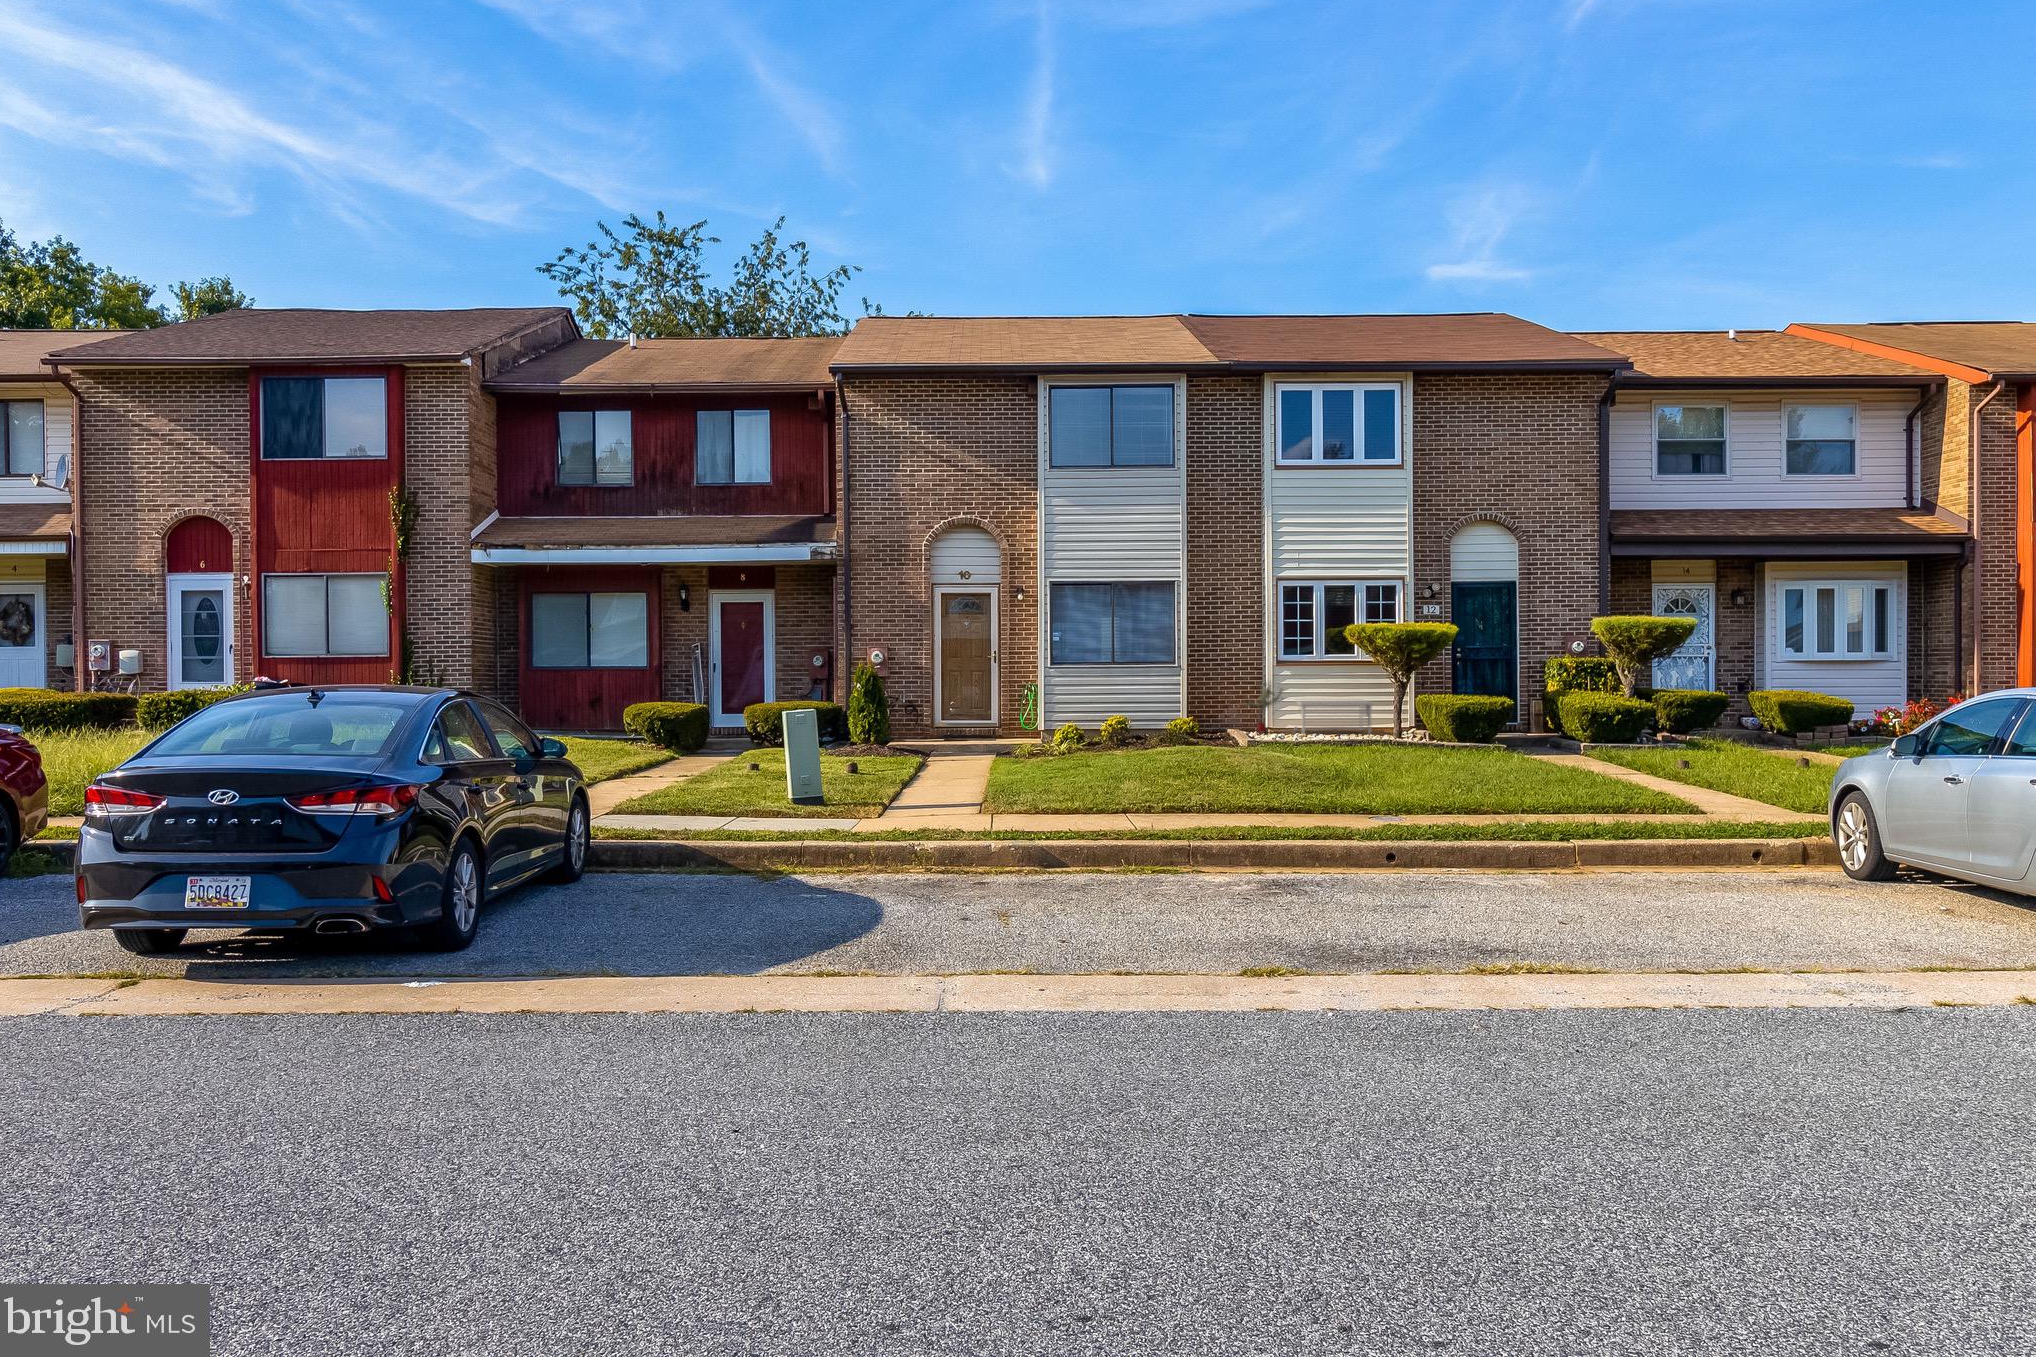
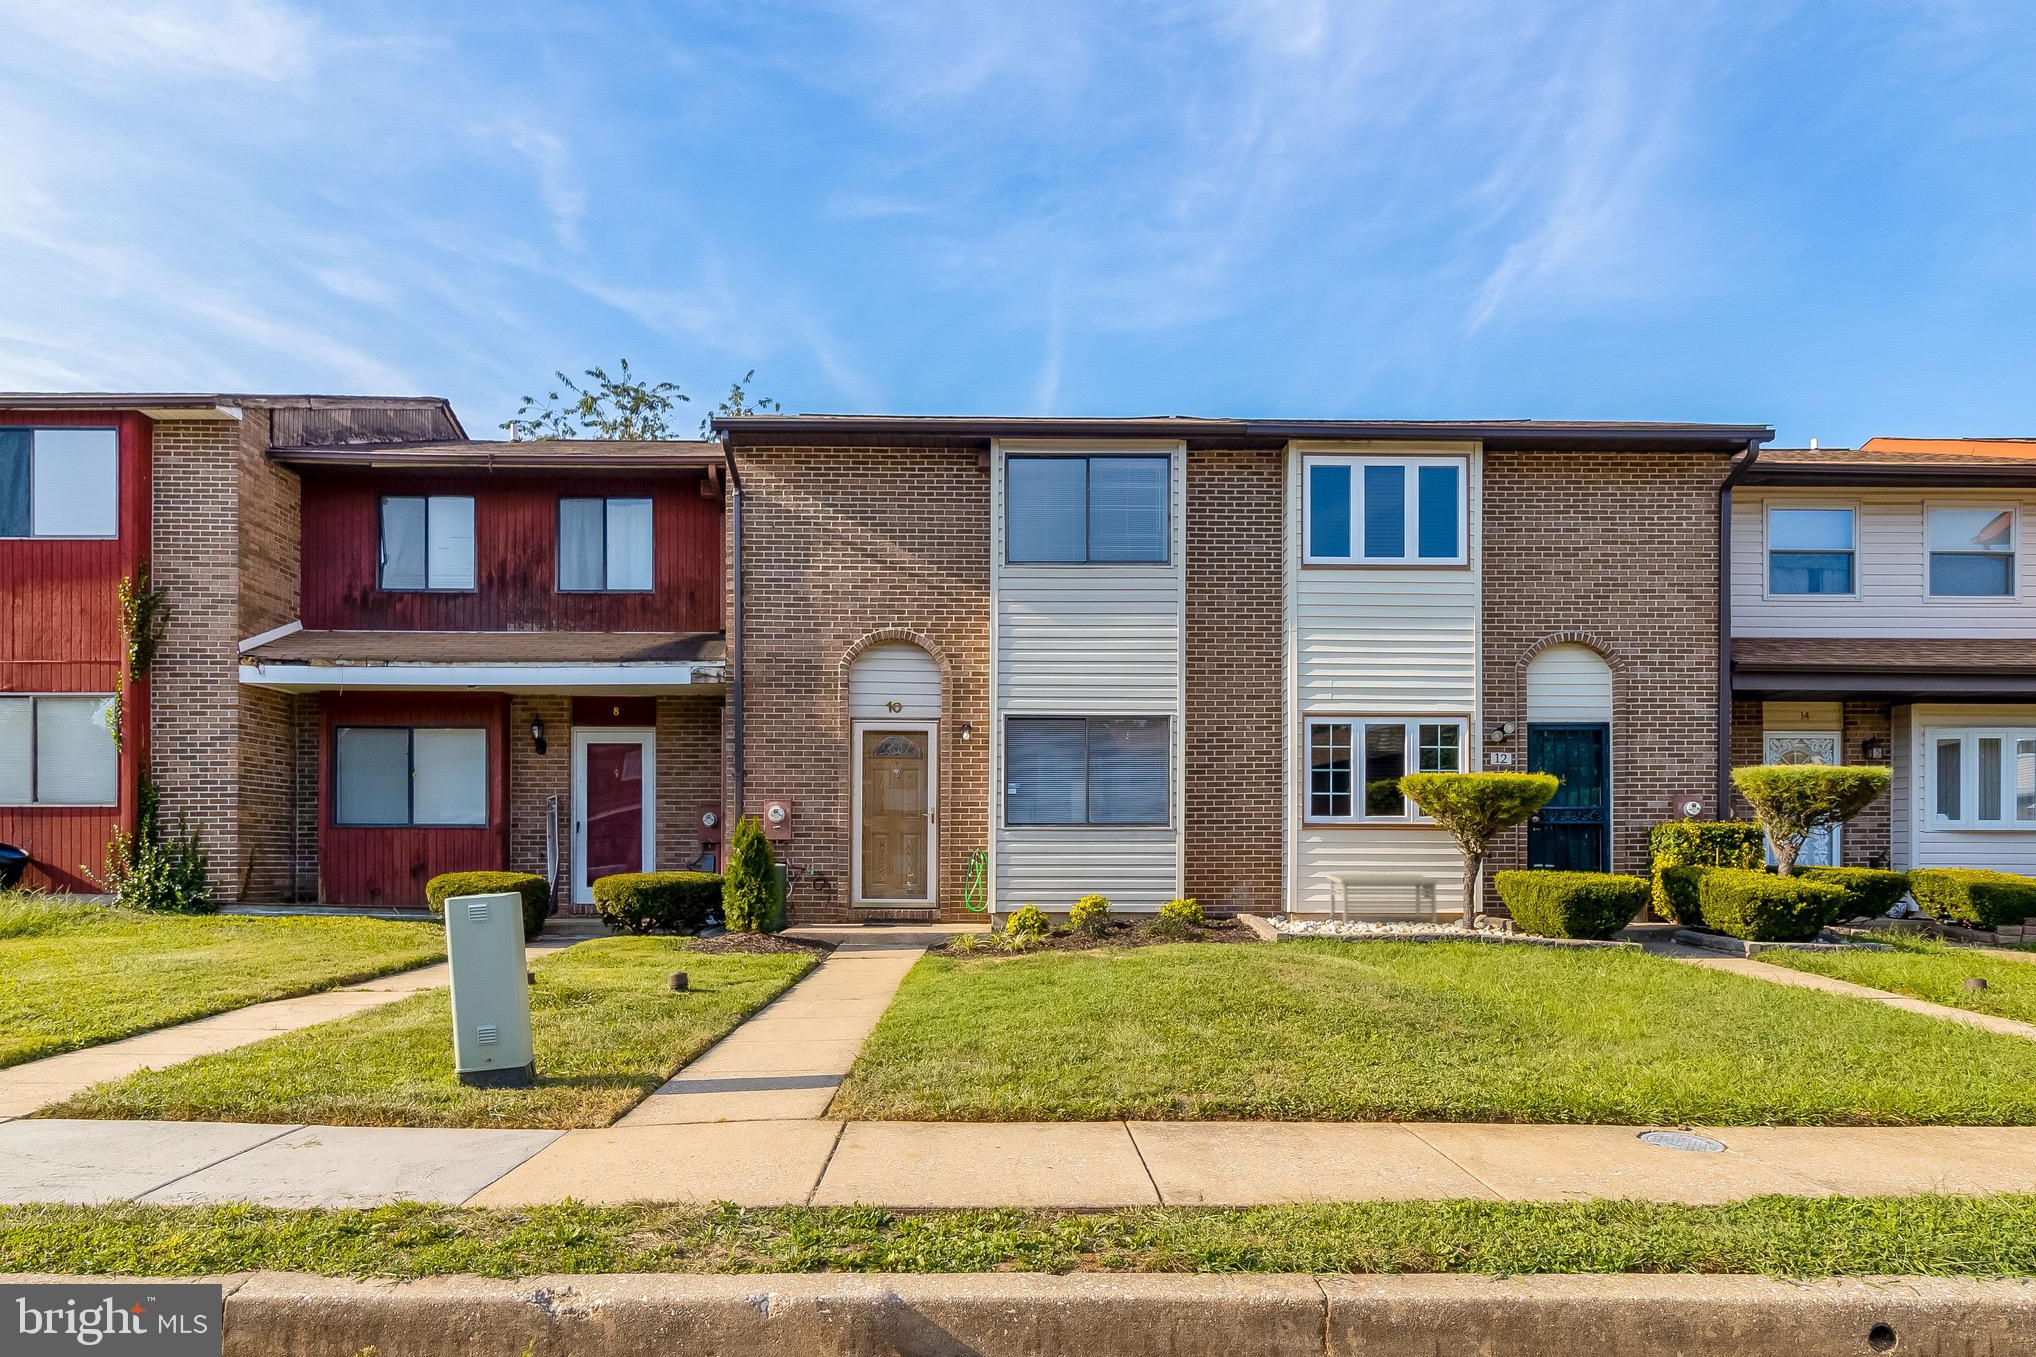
potted tree: present [1243,682,1283,733] -> none [1259,848,1318,920]

